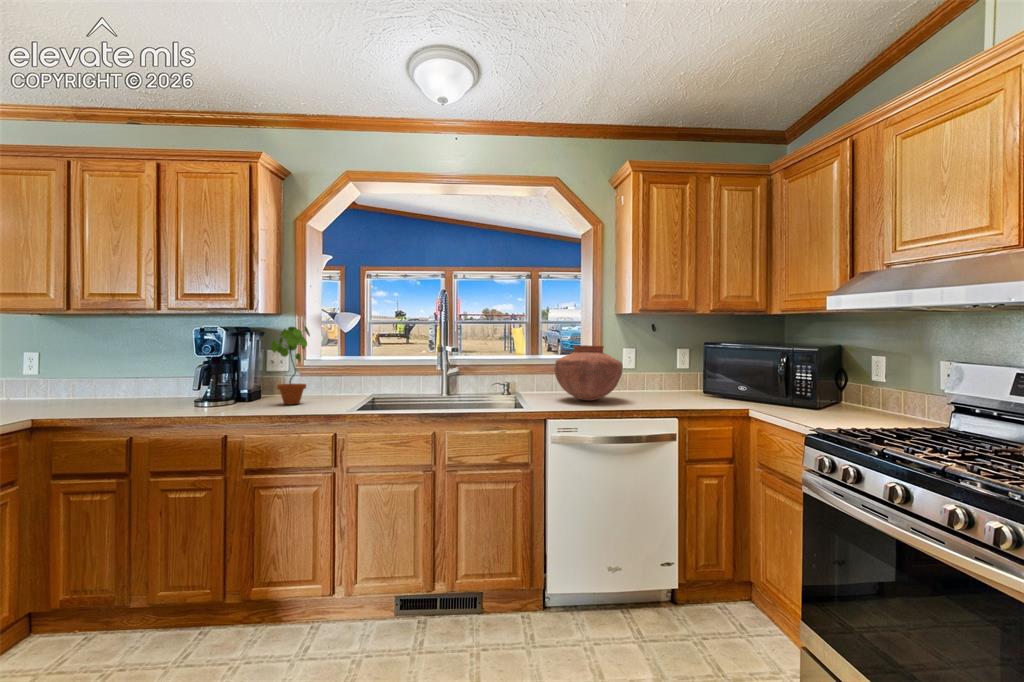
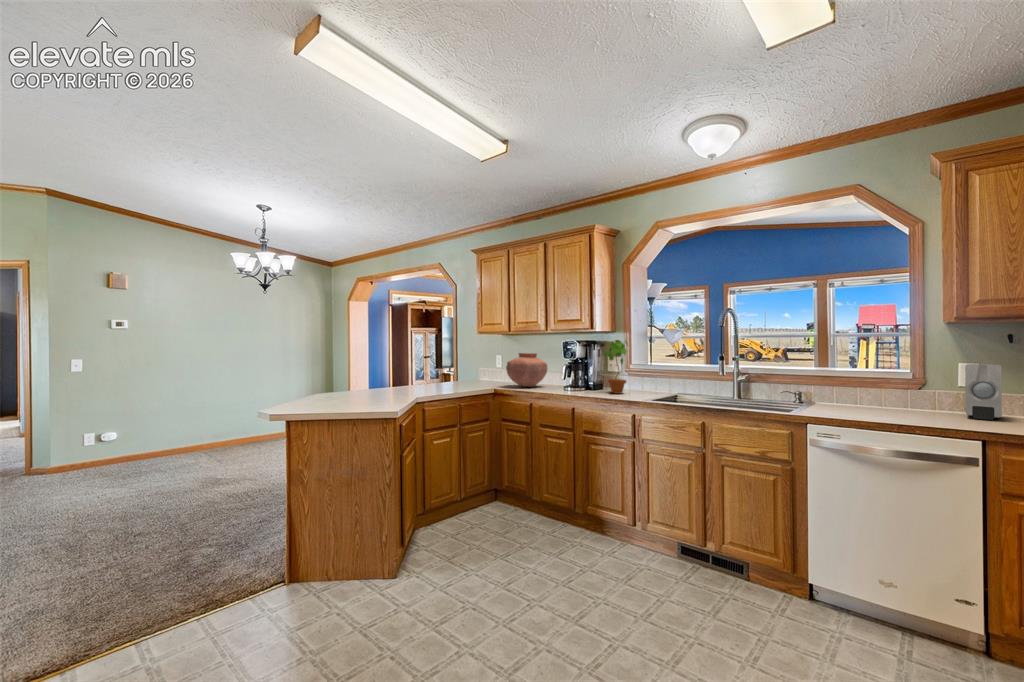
vase: present [555,345,623,401] -> present [506,353,547,387]
soap dispenser: none [635,351,665,398] -> present [965,364,1002,420]

